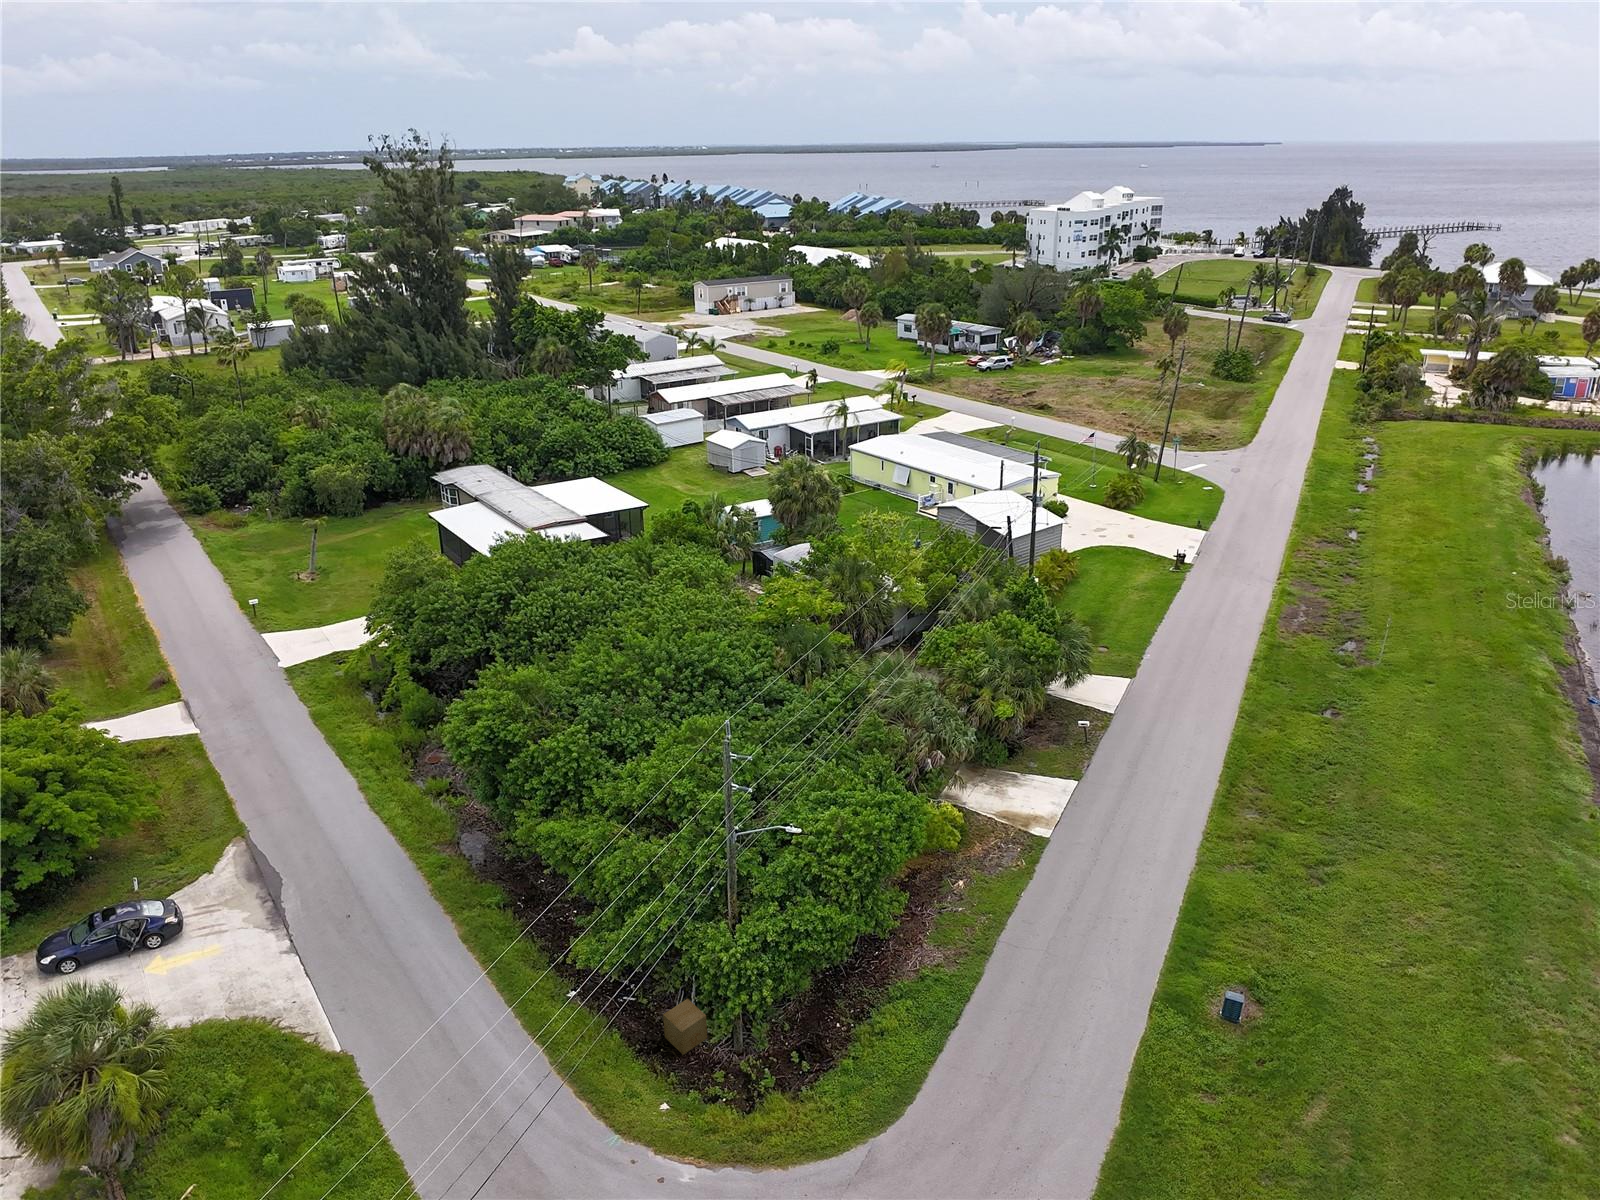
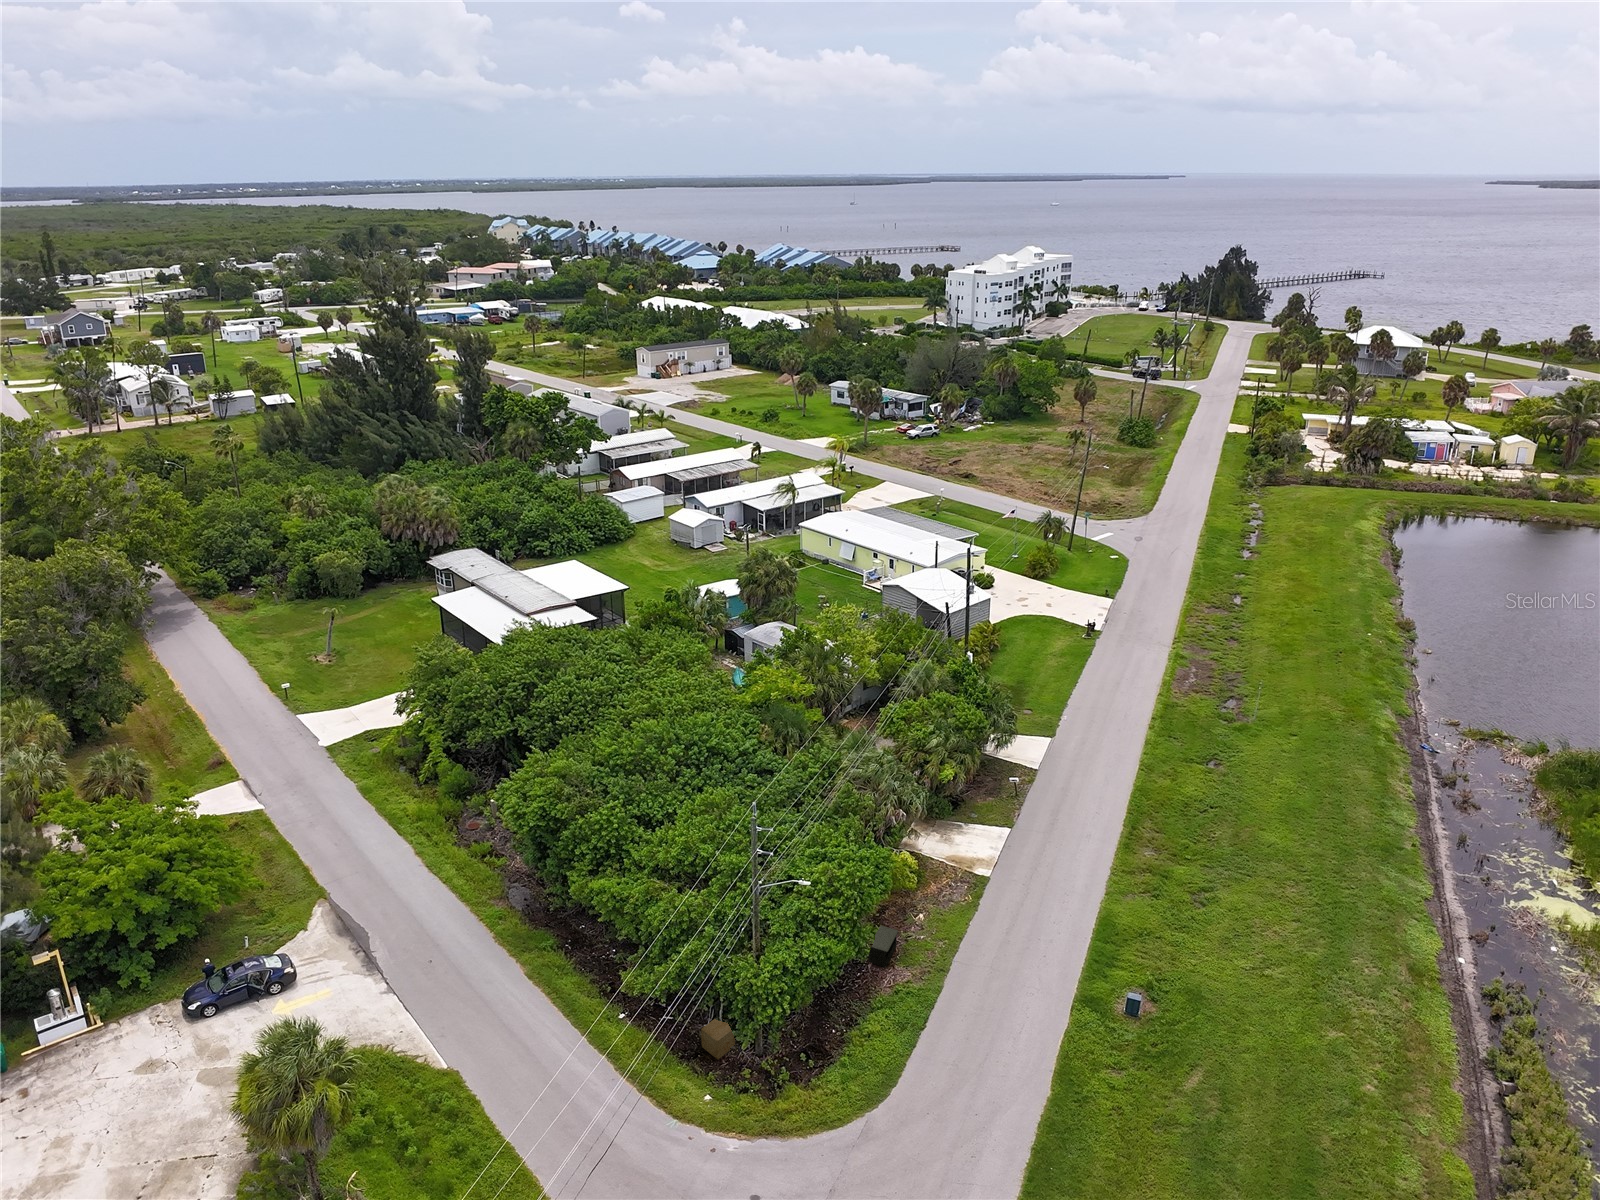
storage bench: none [888,893,927,946] -> present [869,925,898,967]

